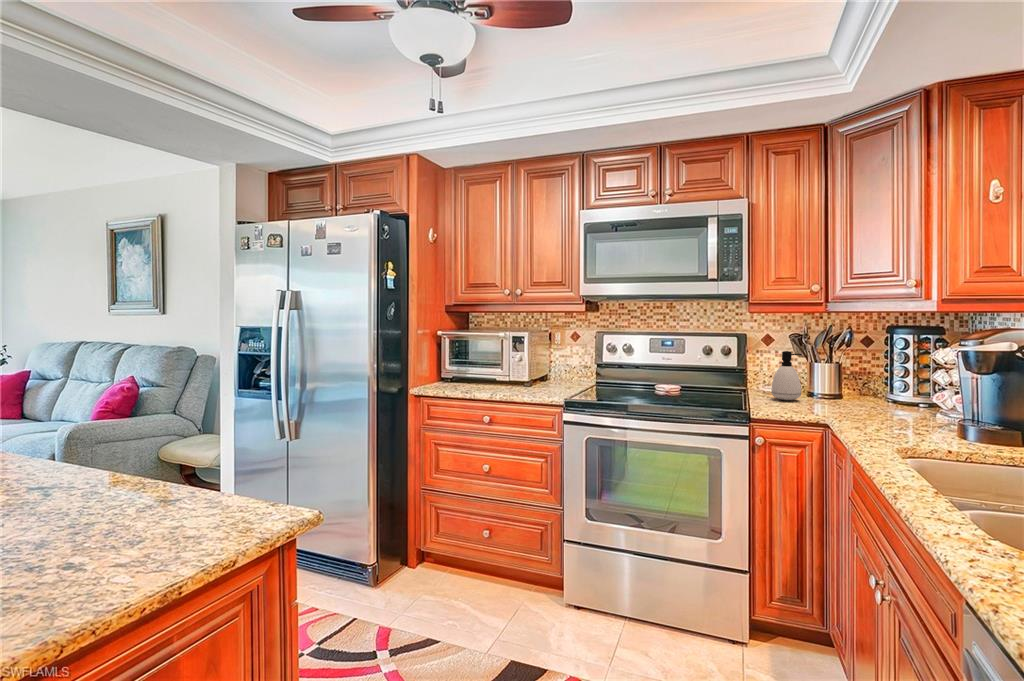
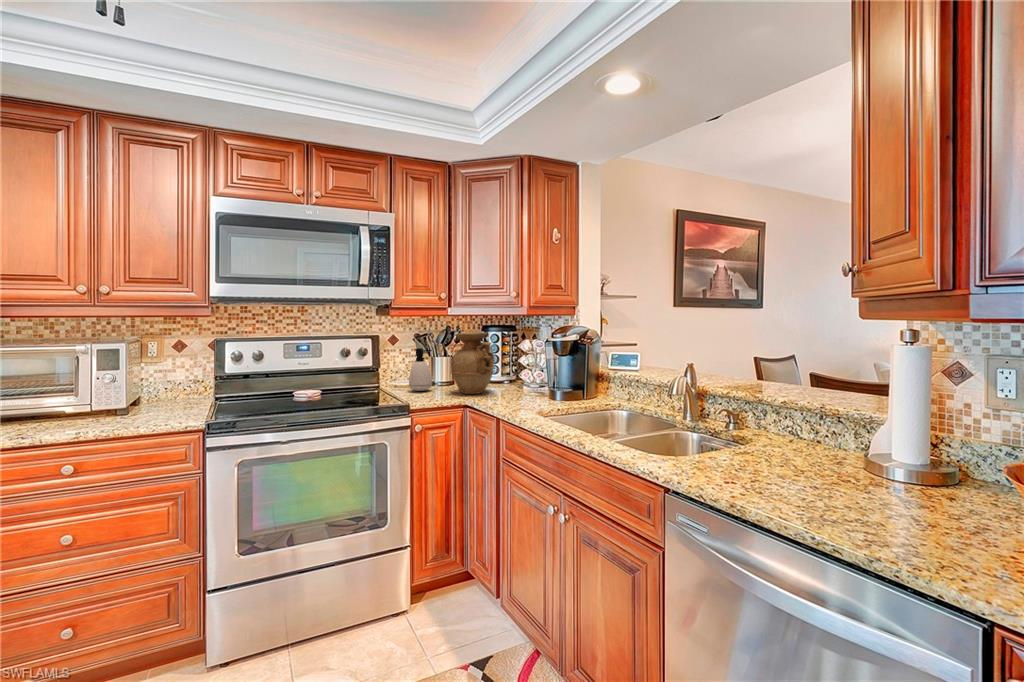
vase: none [820,336,889,413] -> present [451,332,494,394]

